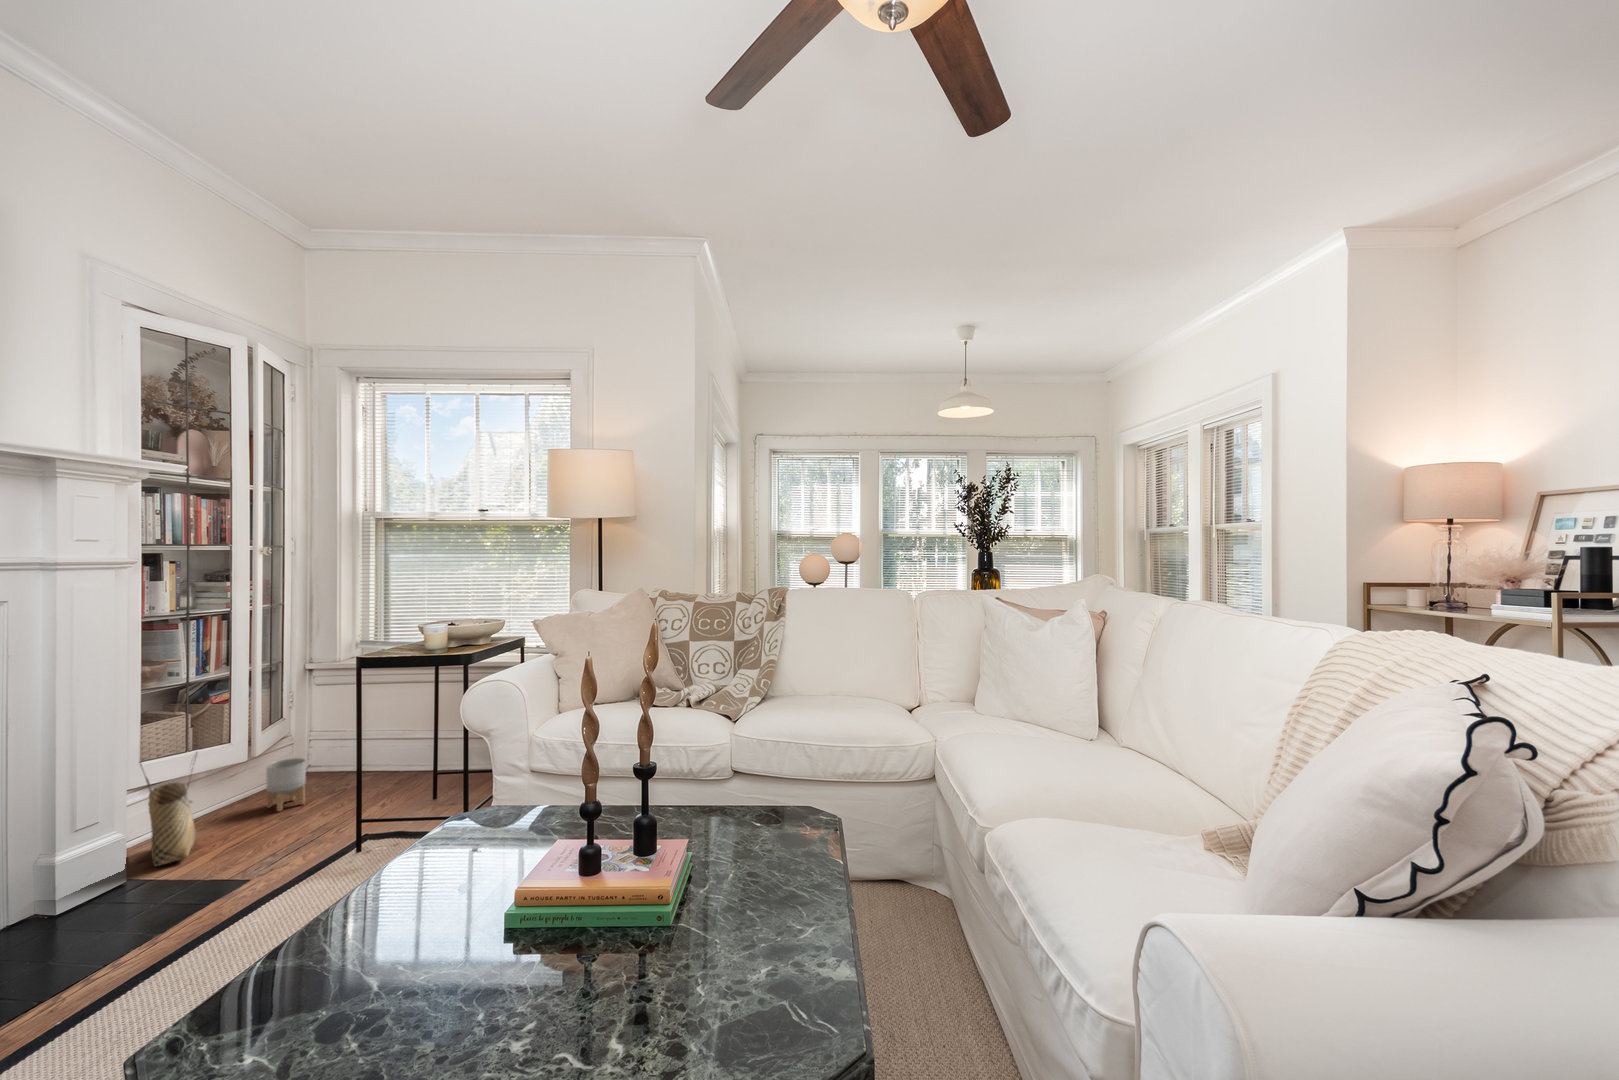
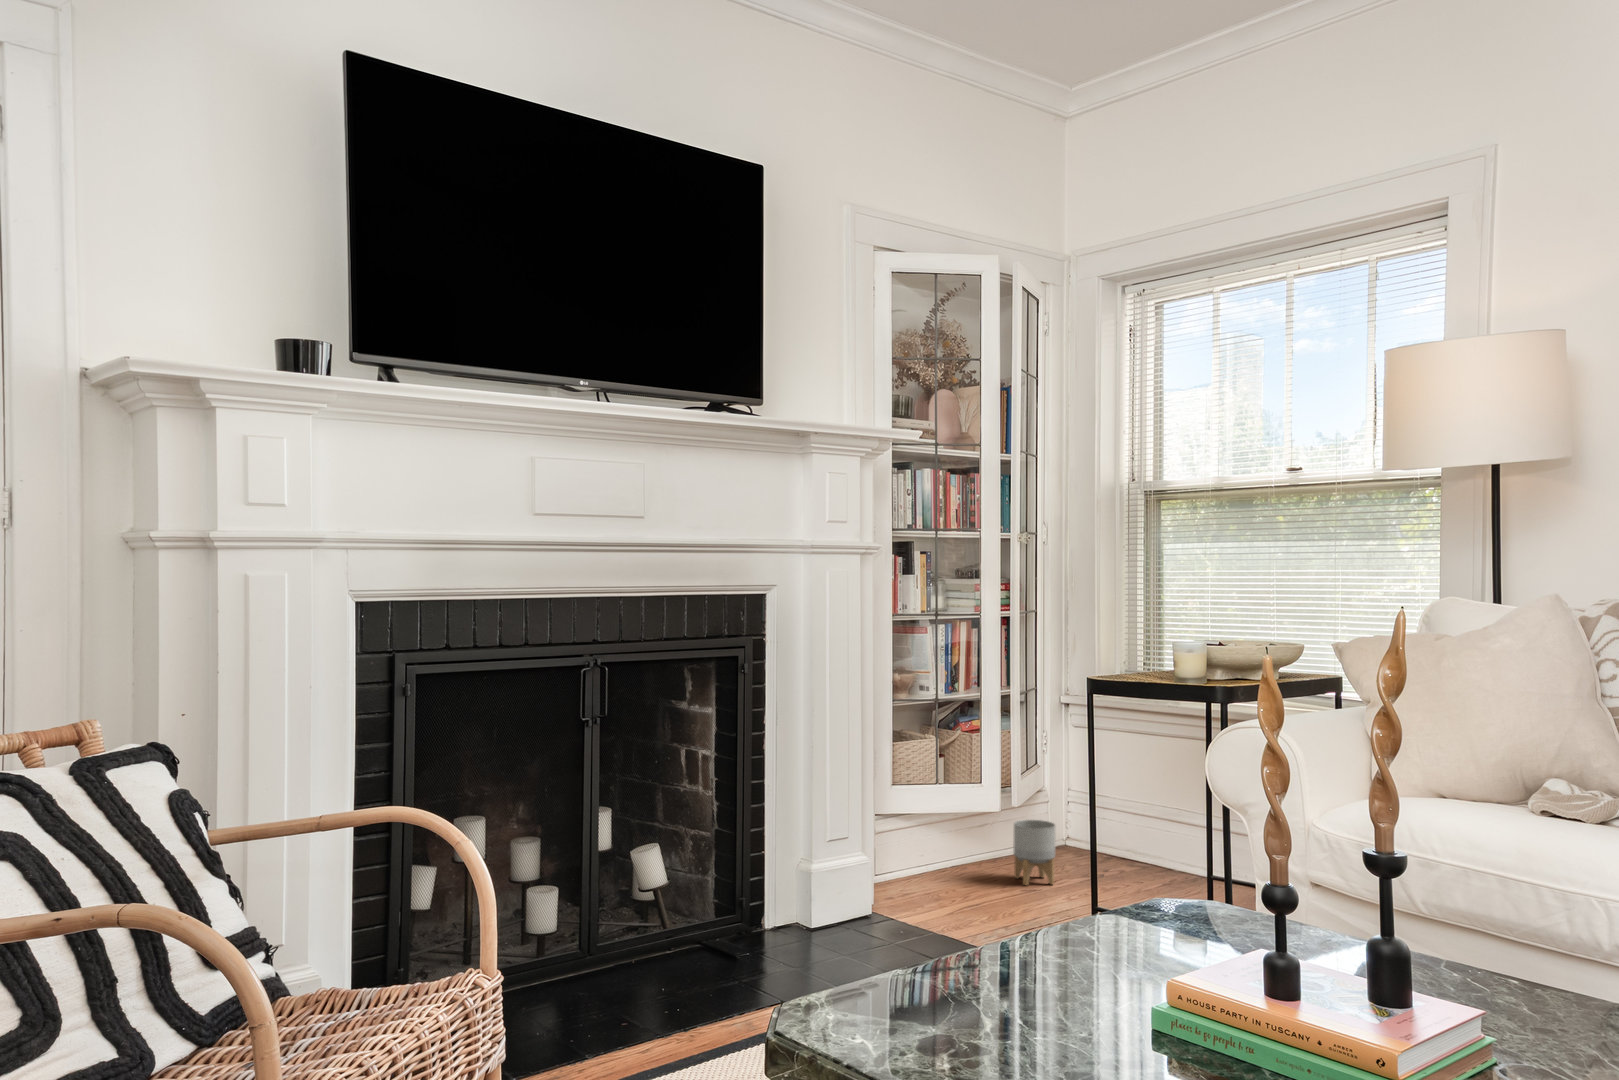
woven basket: present [140,752,197,866] -> none [890,780,940,905]

